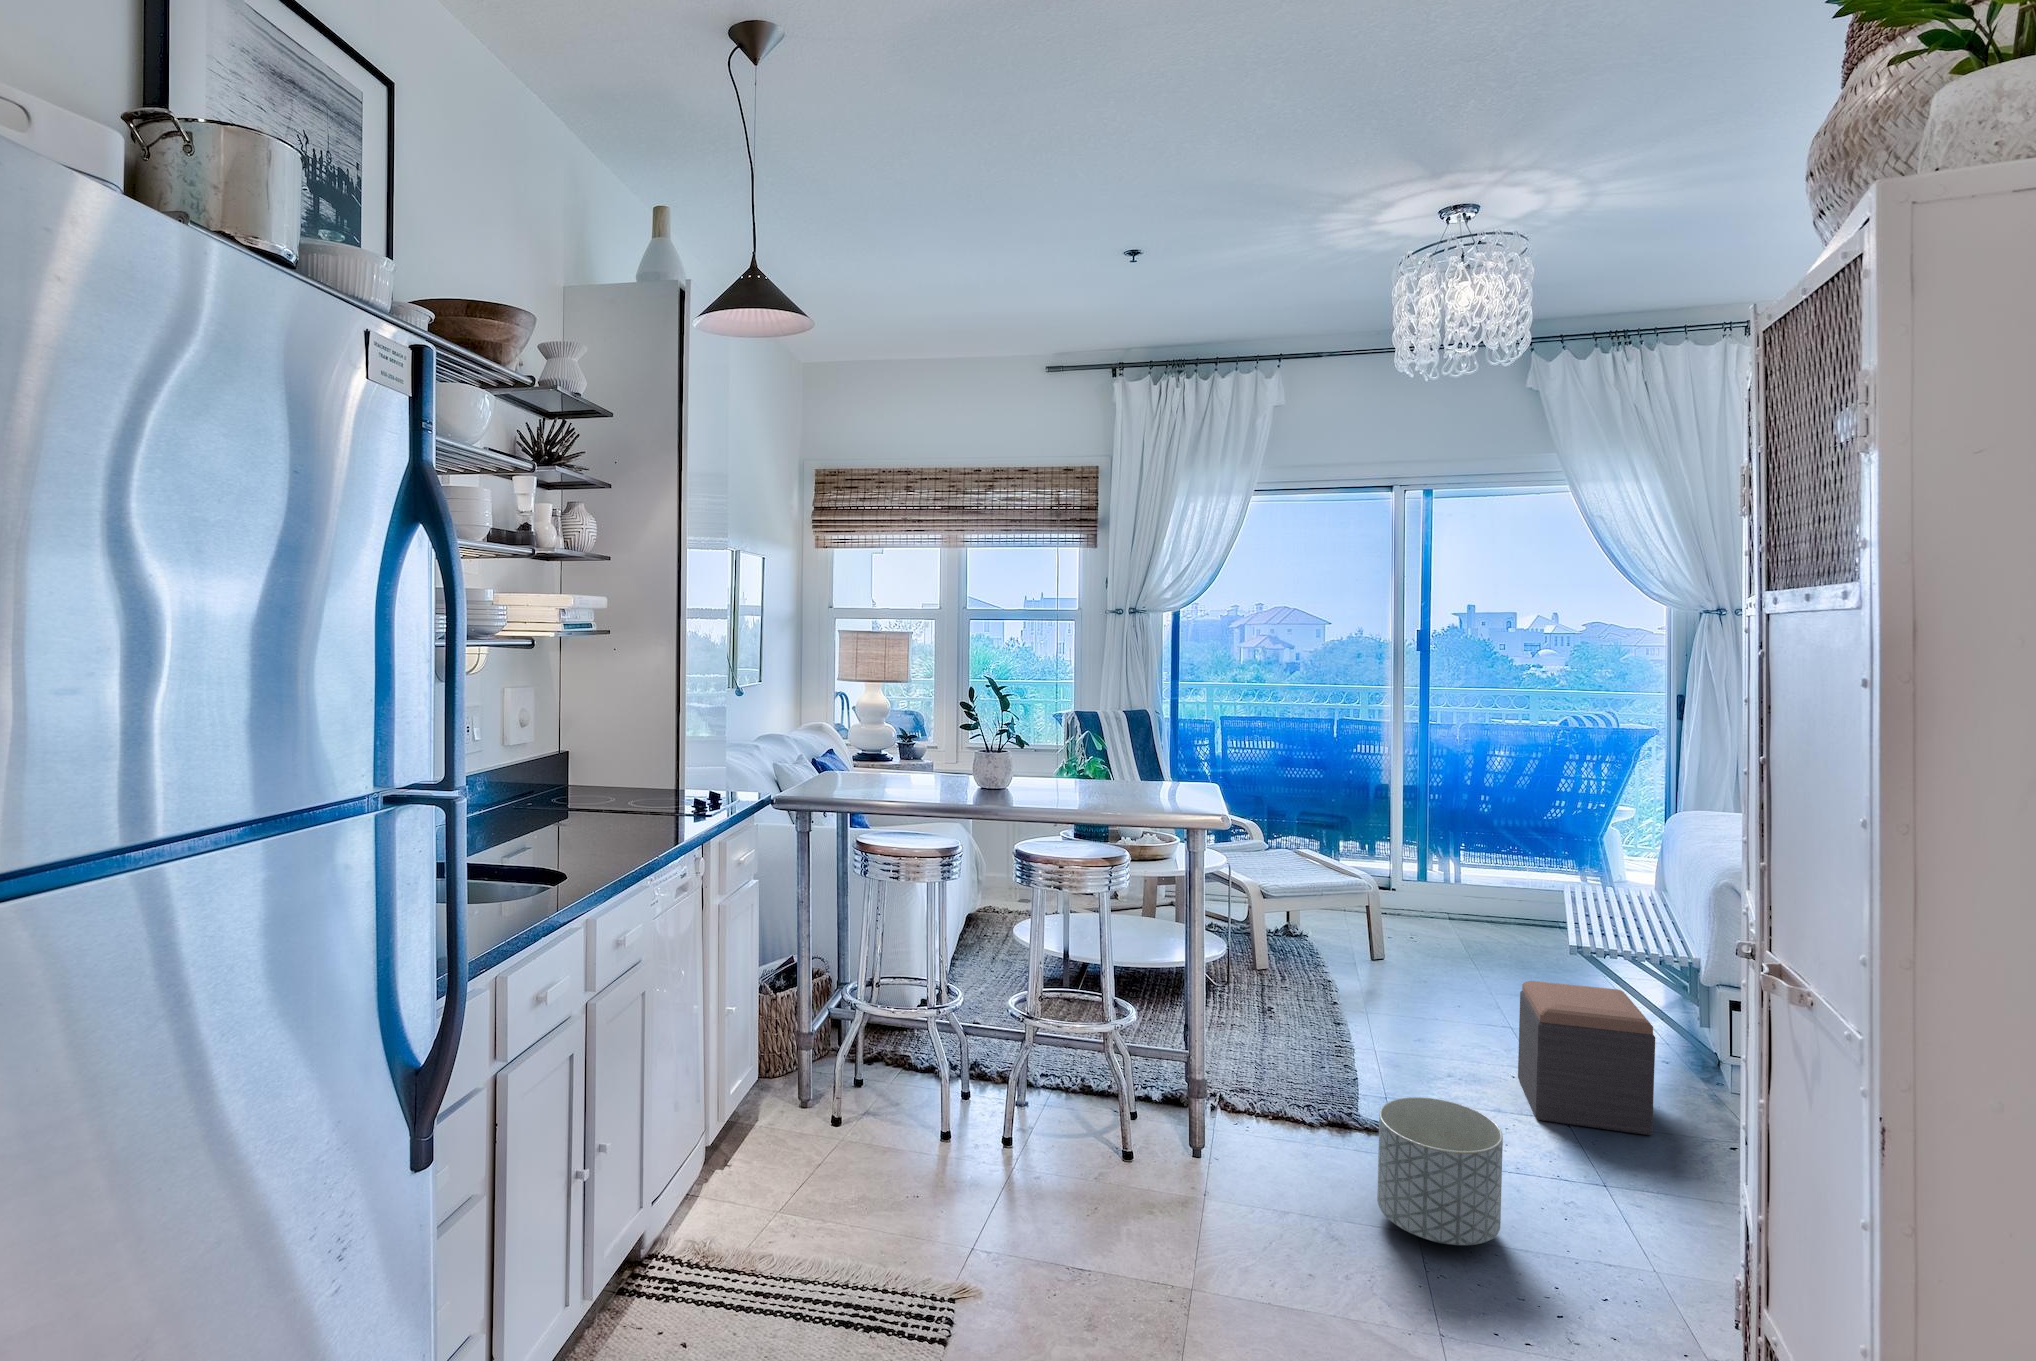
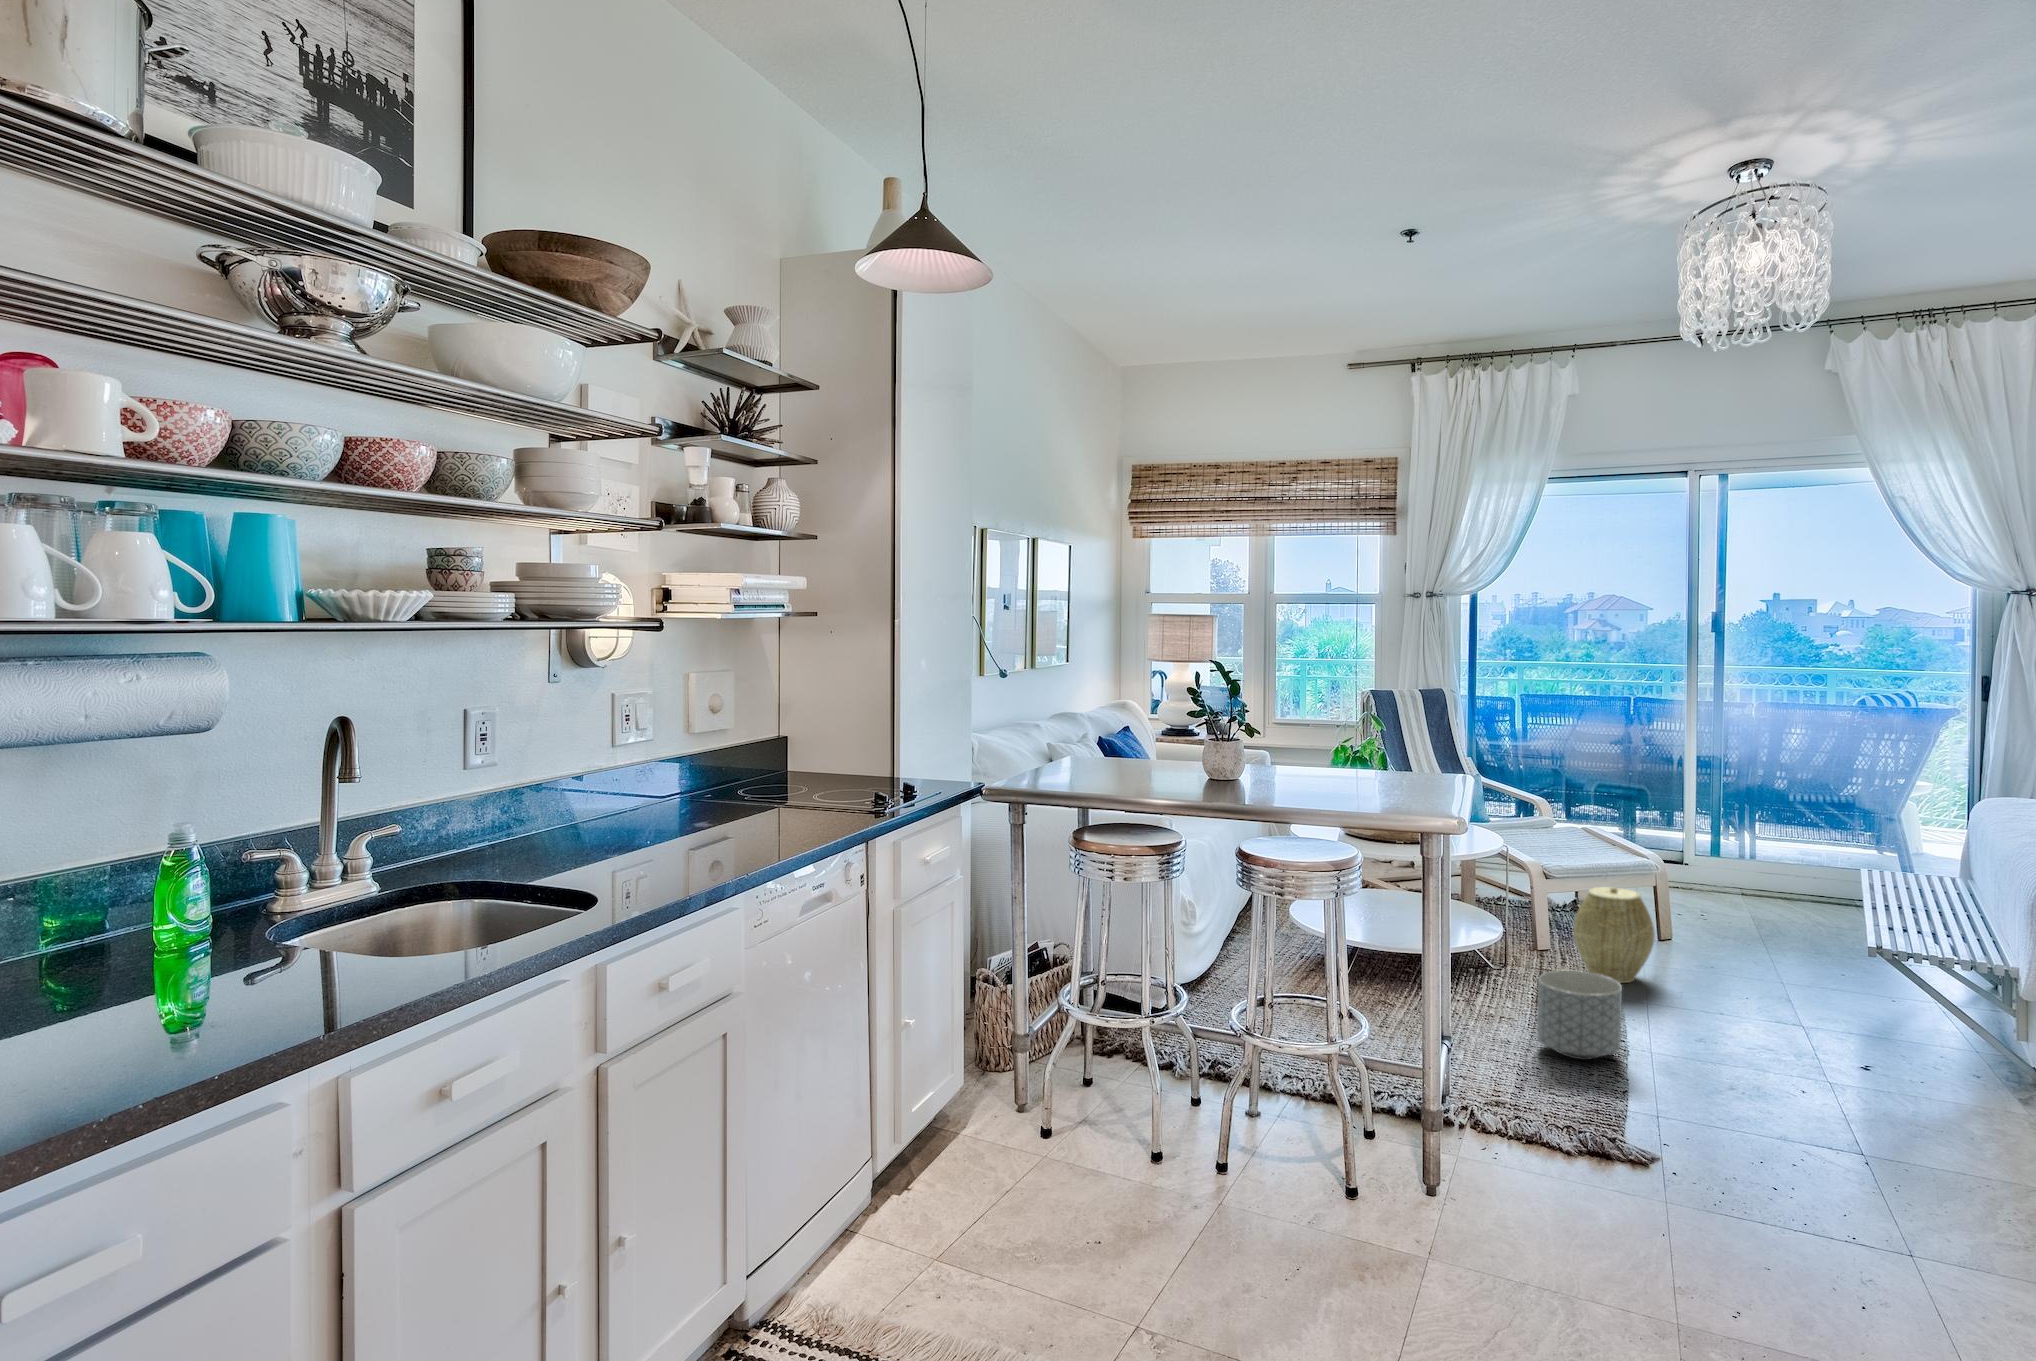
woven basket: none [1352,948,1451,1073] -> present [1573,887,1655,983]
footstool: present [1518,981,1655,1135] -> none [1702,914,1798,1027]

